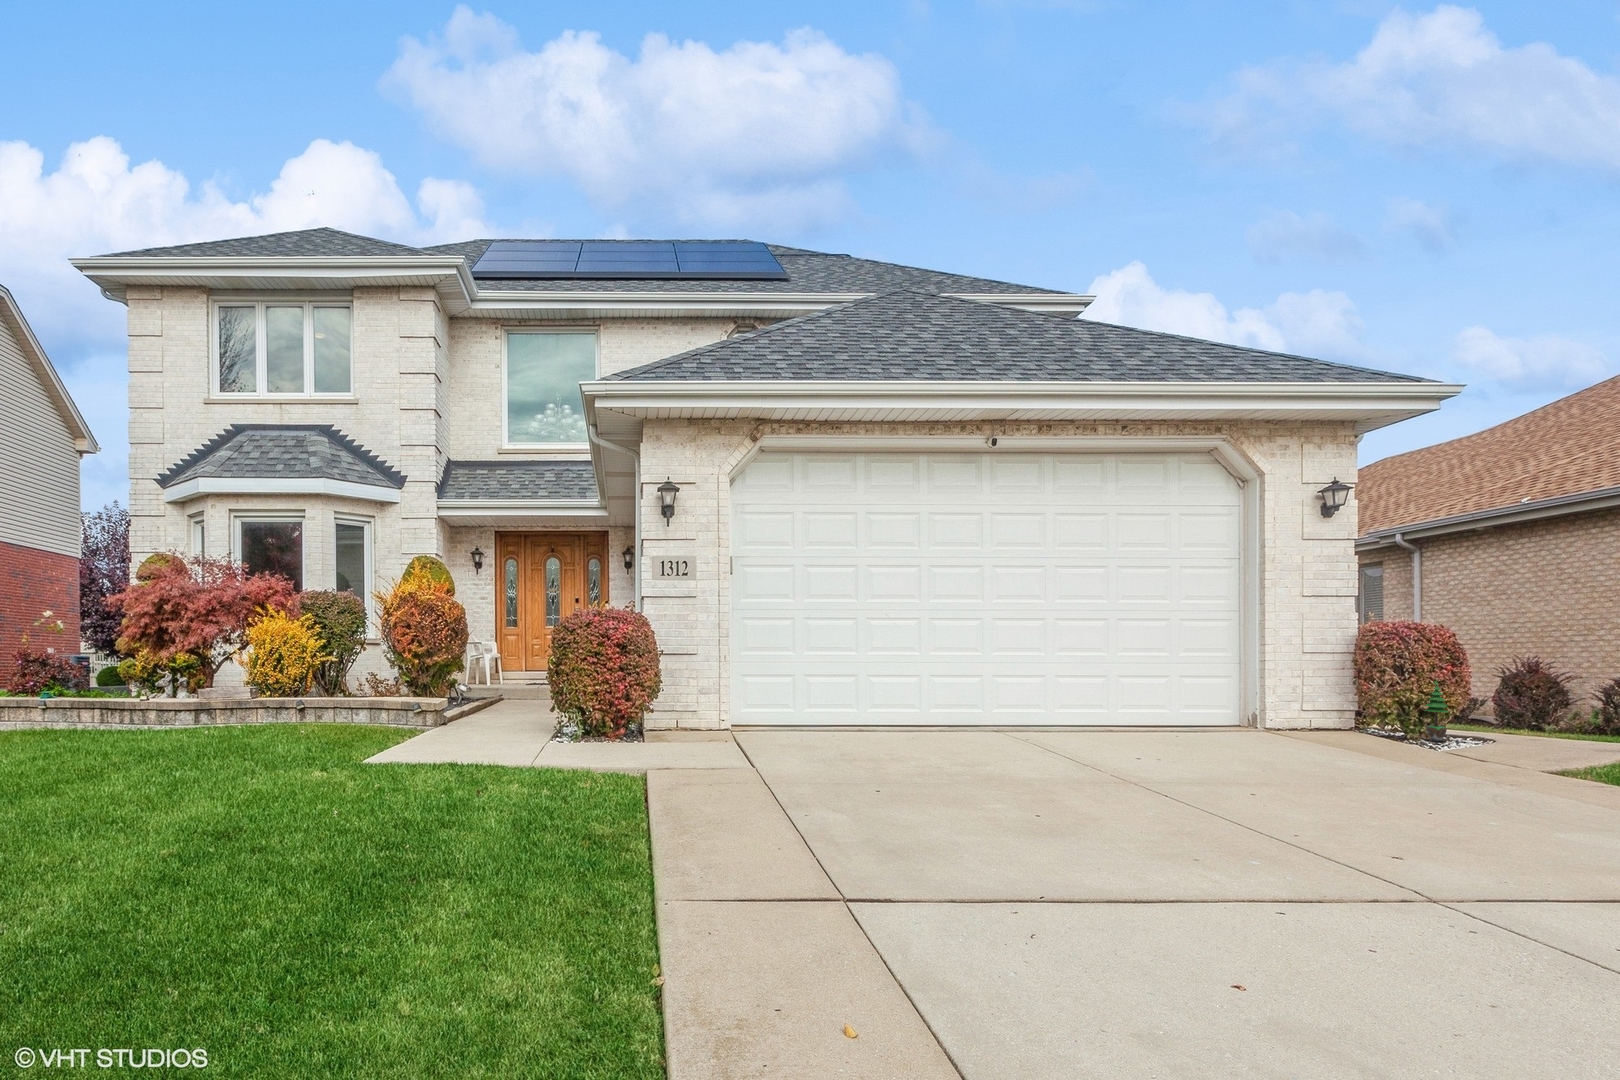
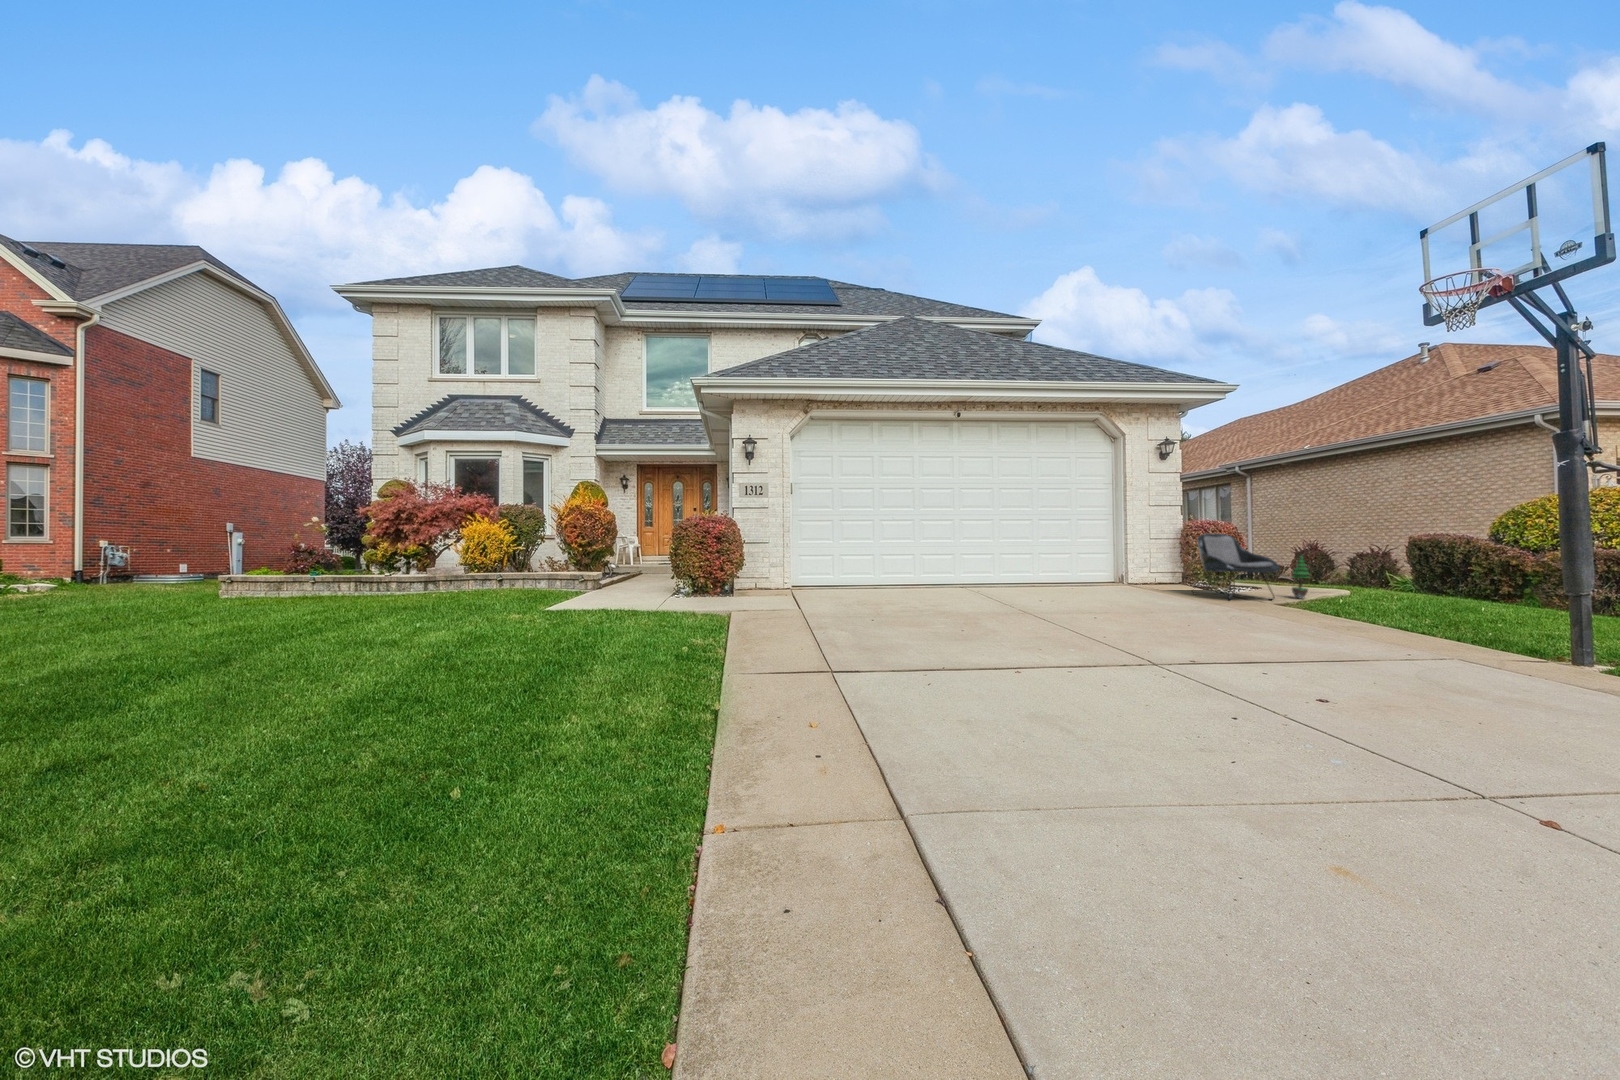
lounge chair: none [1292,648,1402,744] -> present [1192,533,1280,600]

